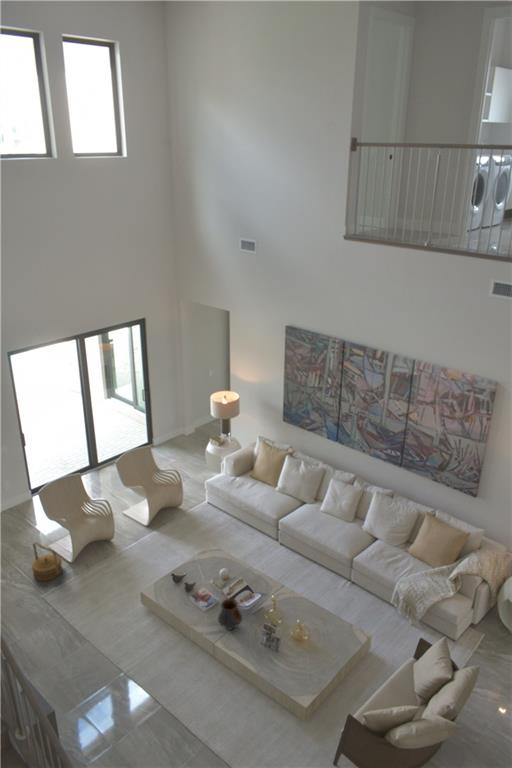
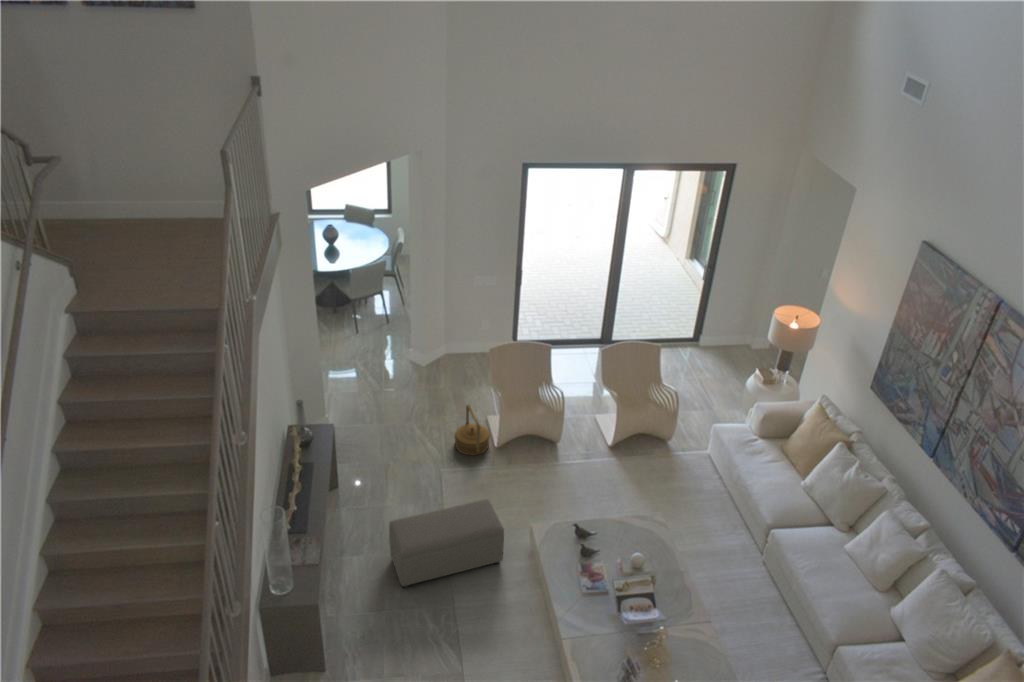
ottoman: none [42,592,131,687] -> present [389,499,504,588]
vase: present [218,599,242,629] -> none [582,594,617,636]

